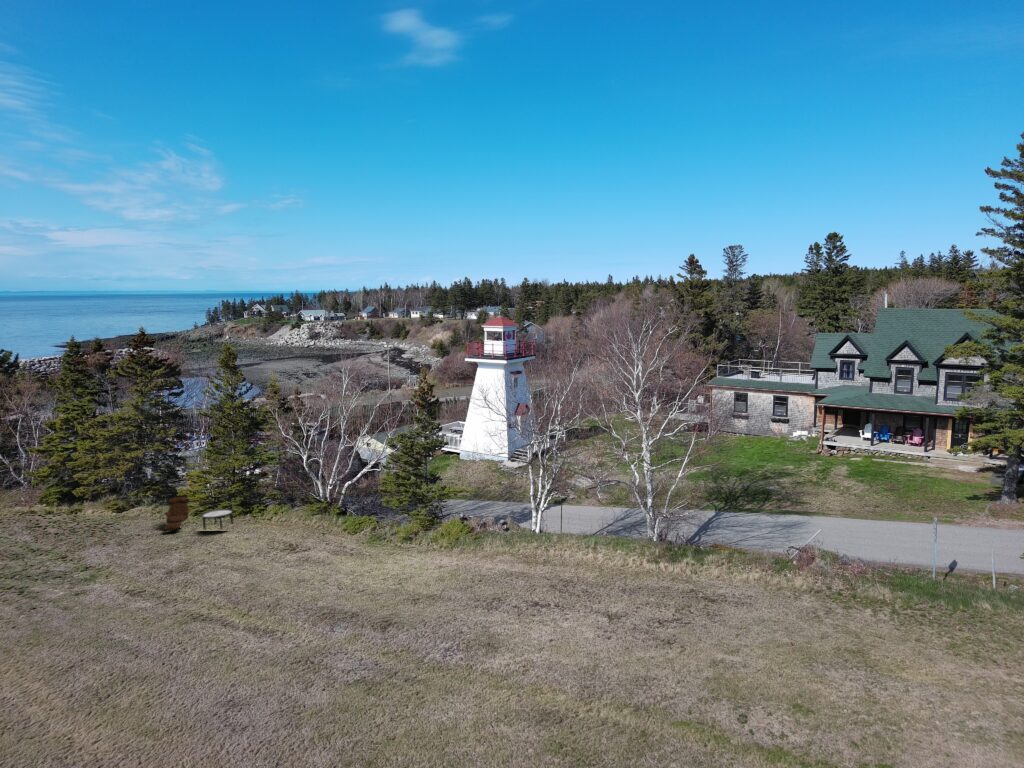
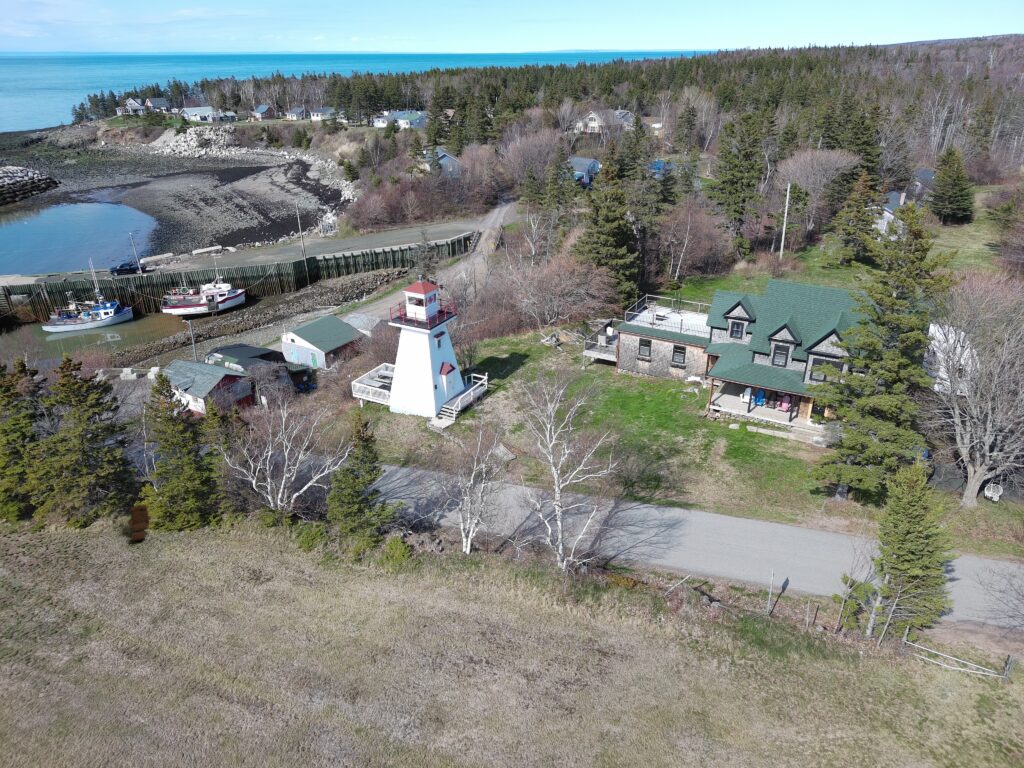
round table: present [201,509,233,533] -> none [164,516,195,542]

